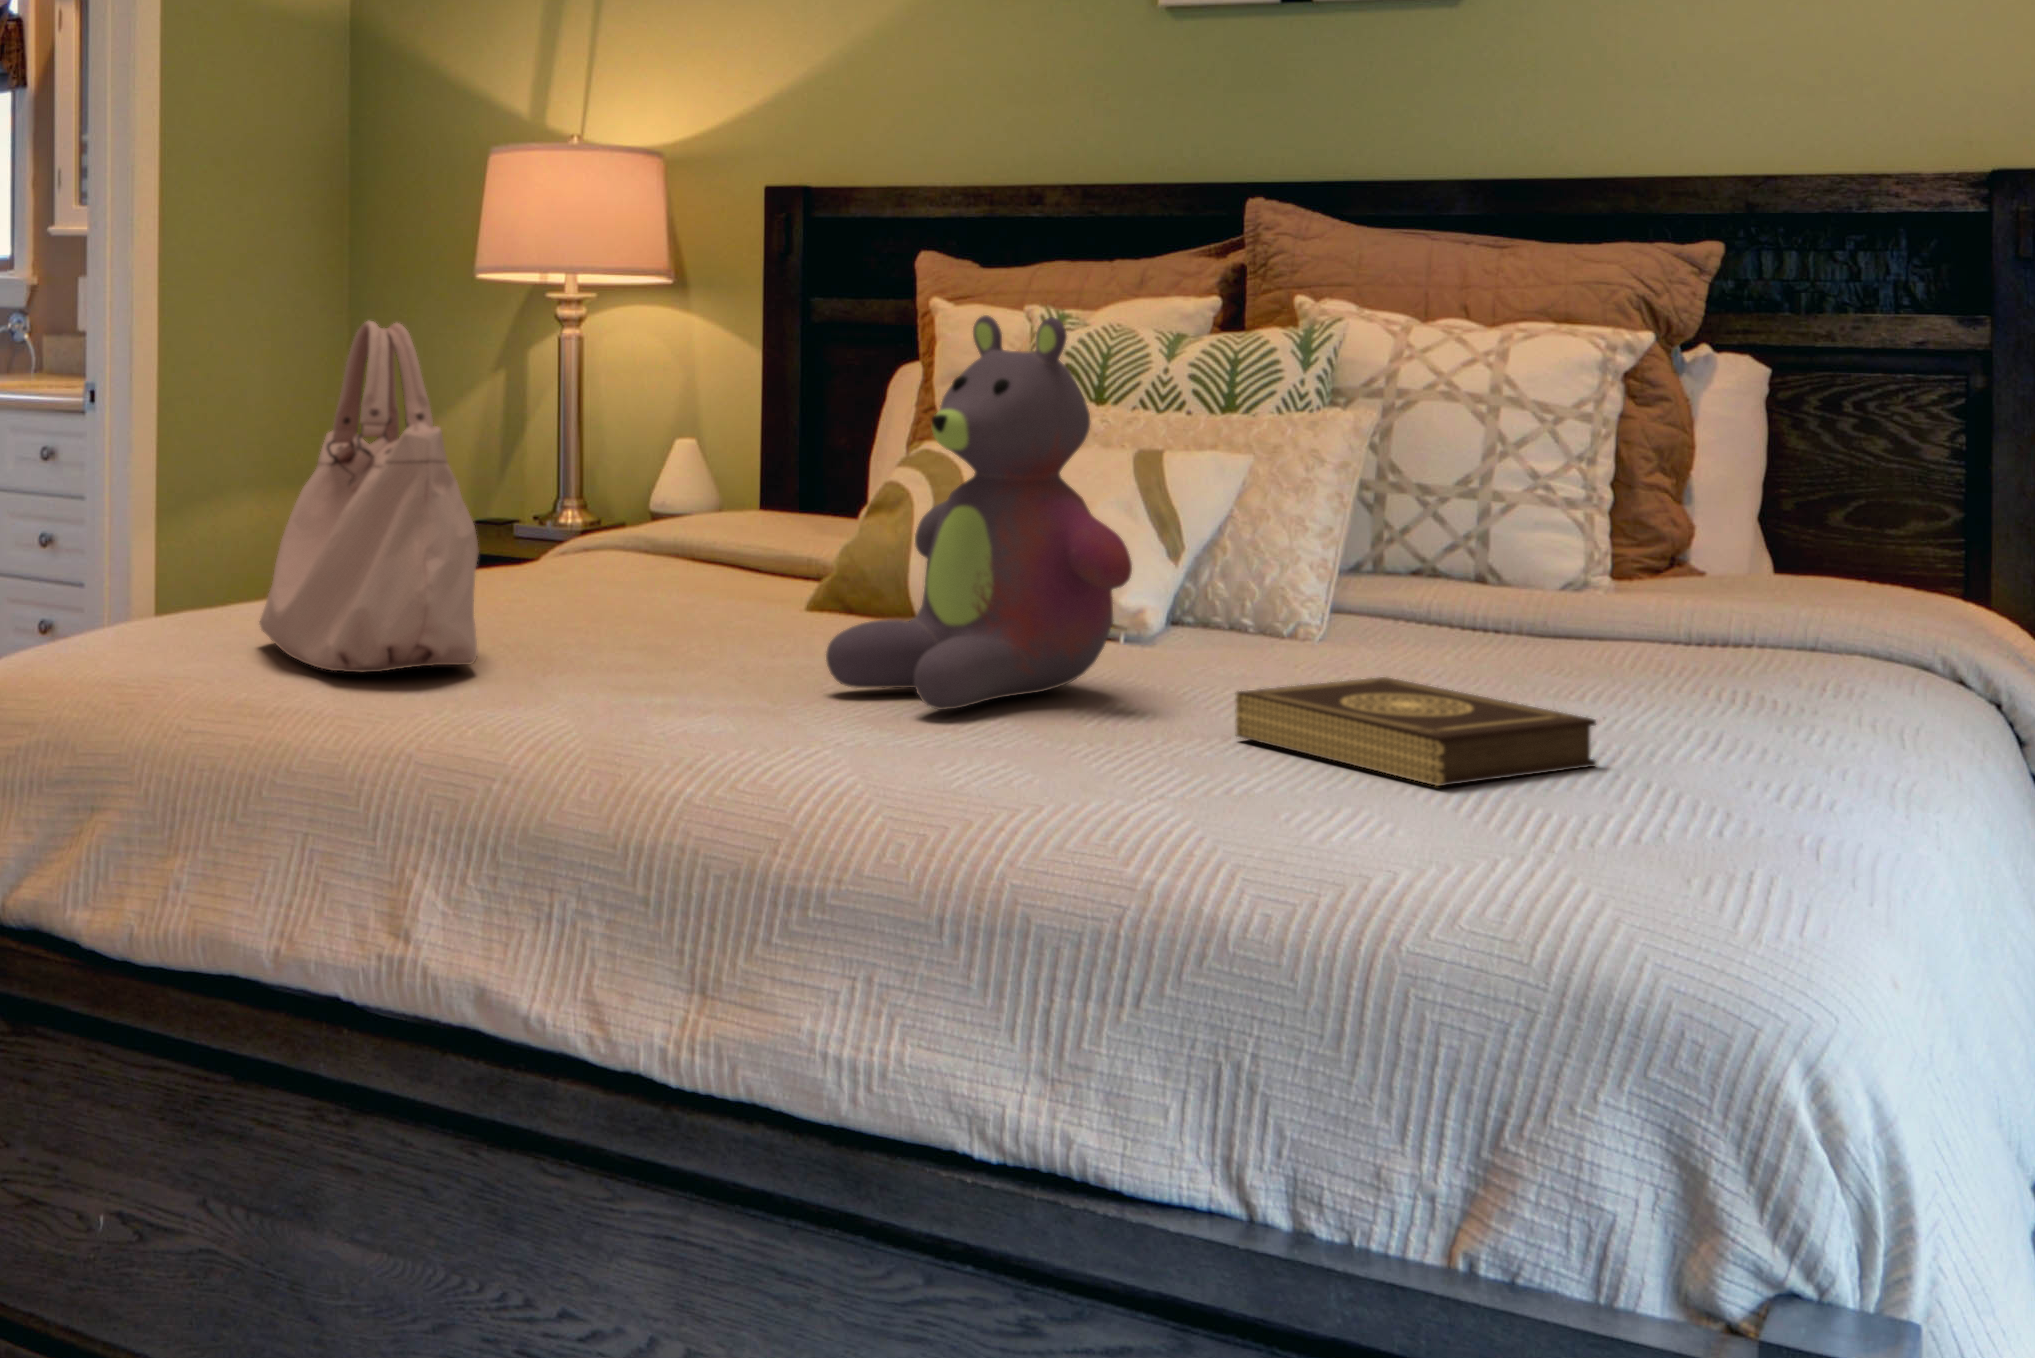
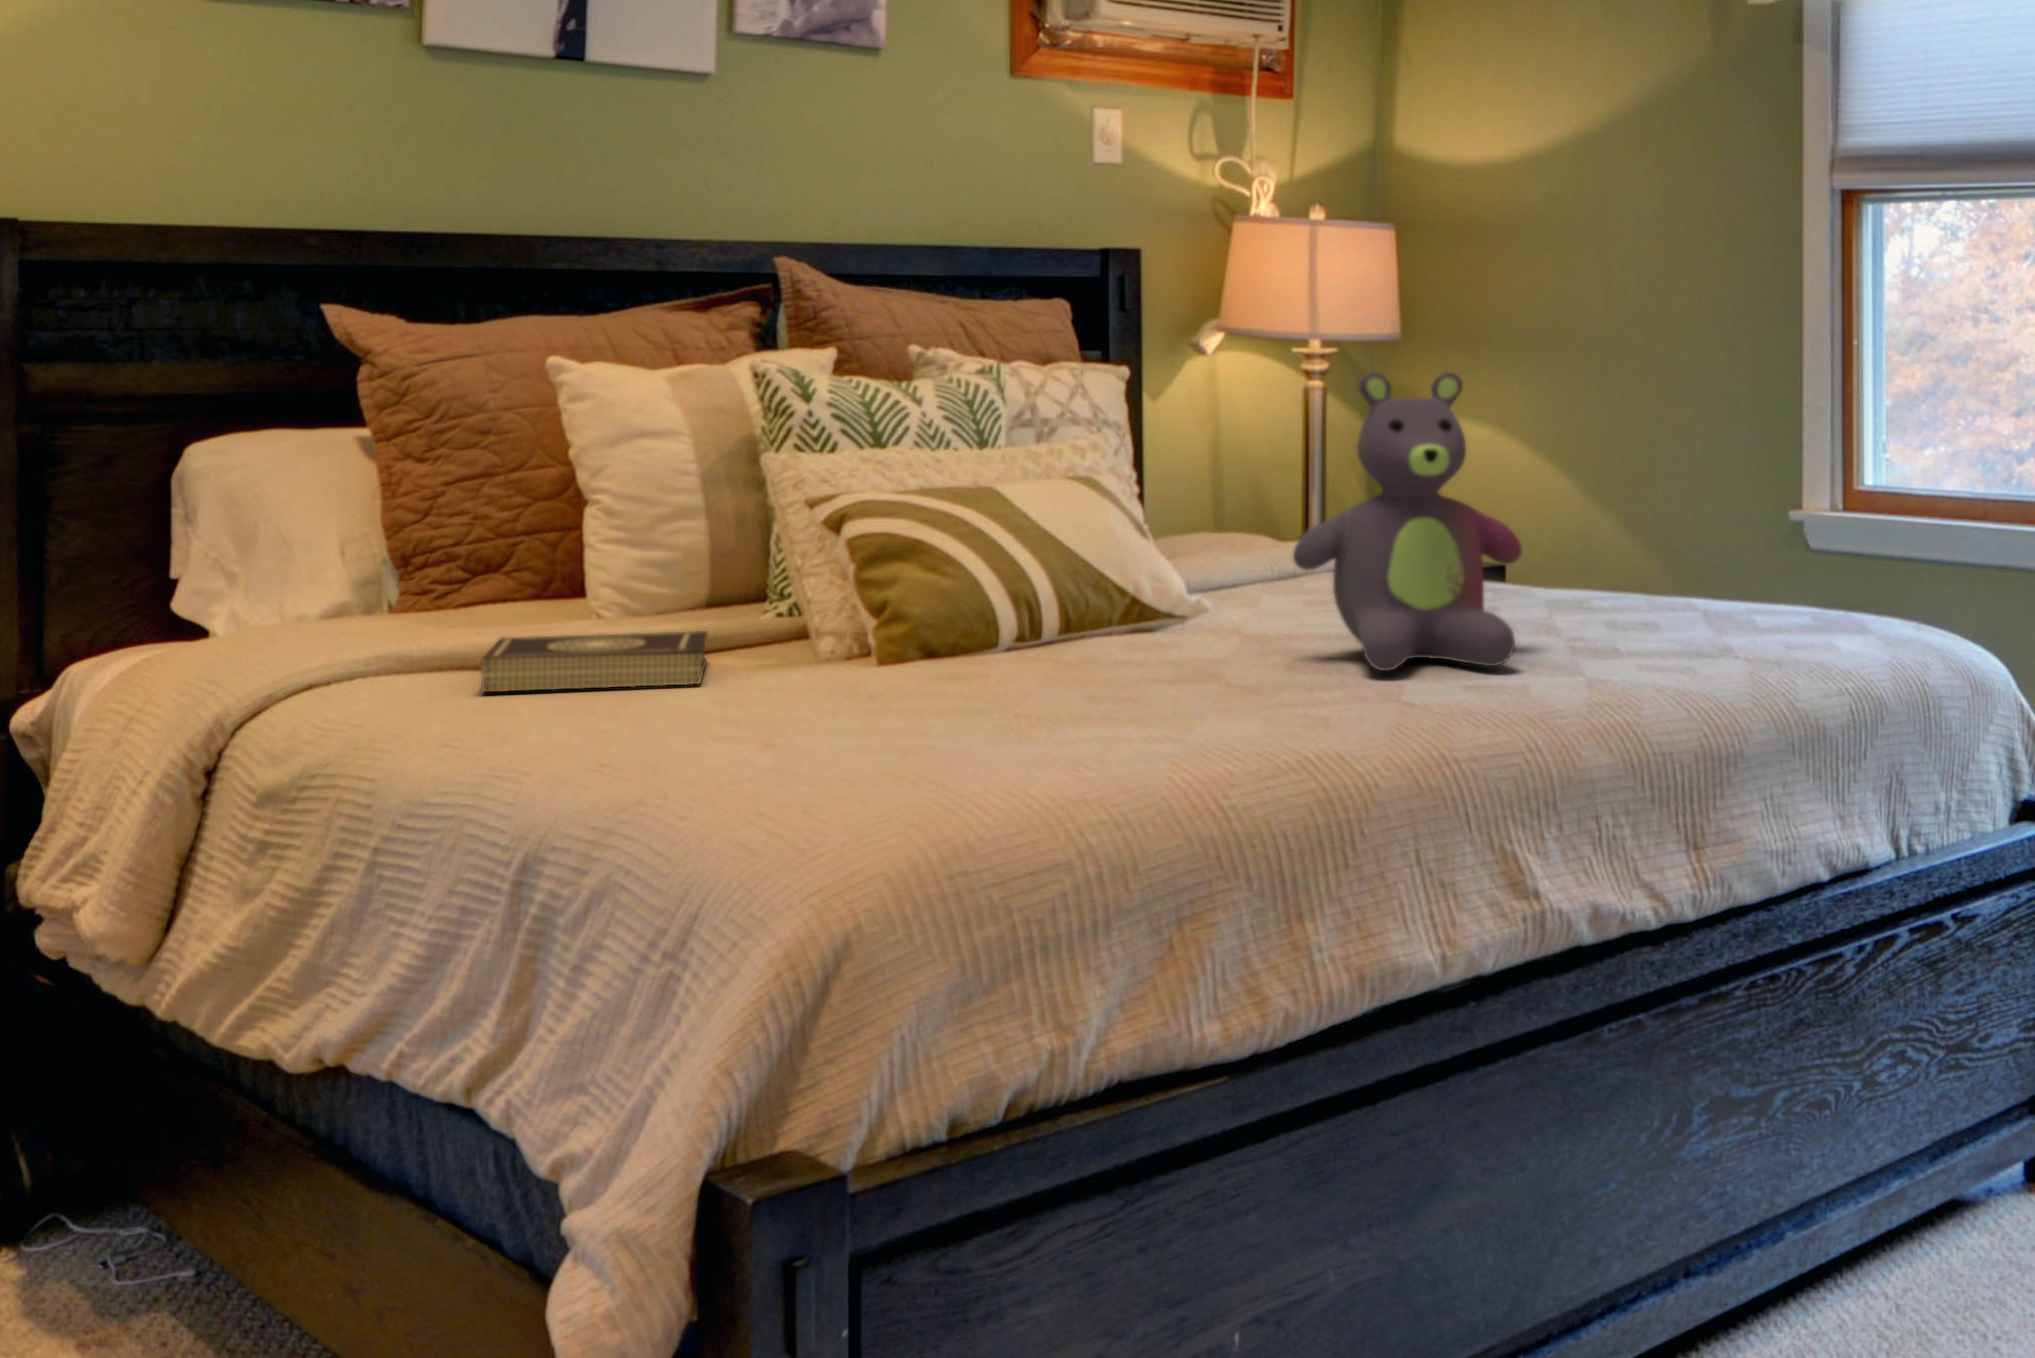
handbag: present [260,321,479,672] -> none [823,397,1223,760]
book: present [1236,677,1596,786] -> present [481,631,707,692]

